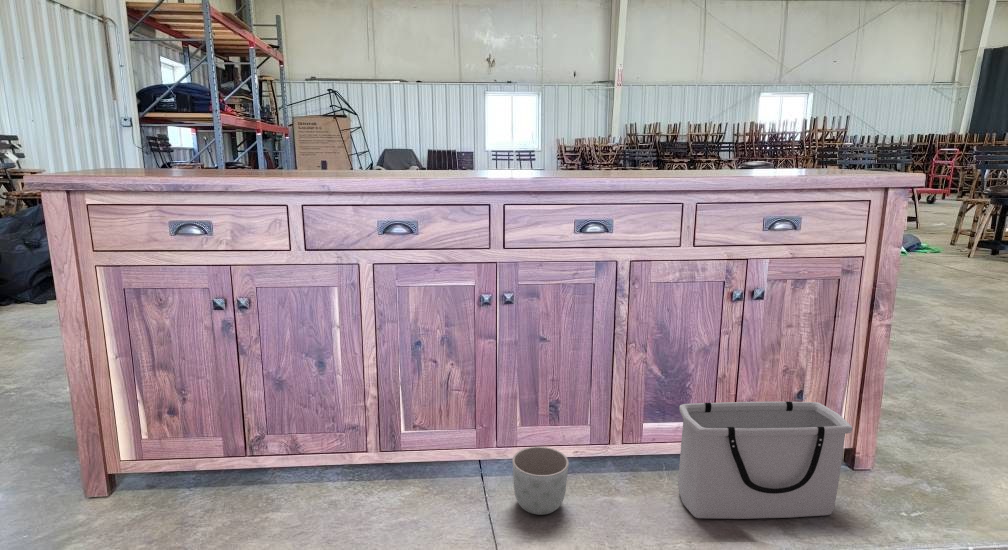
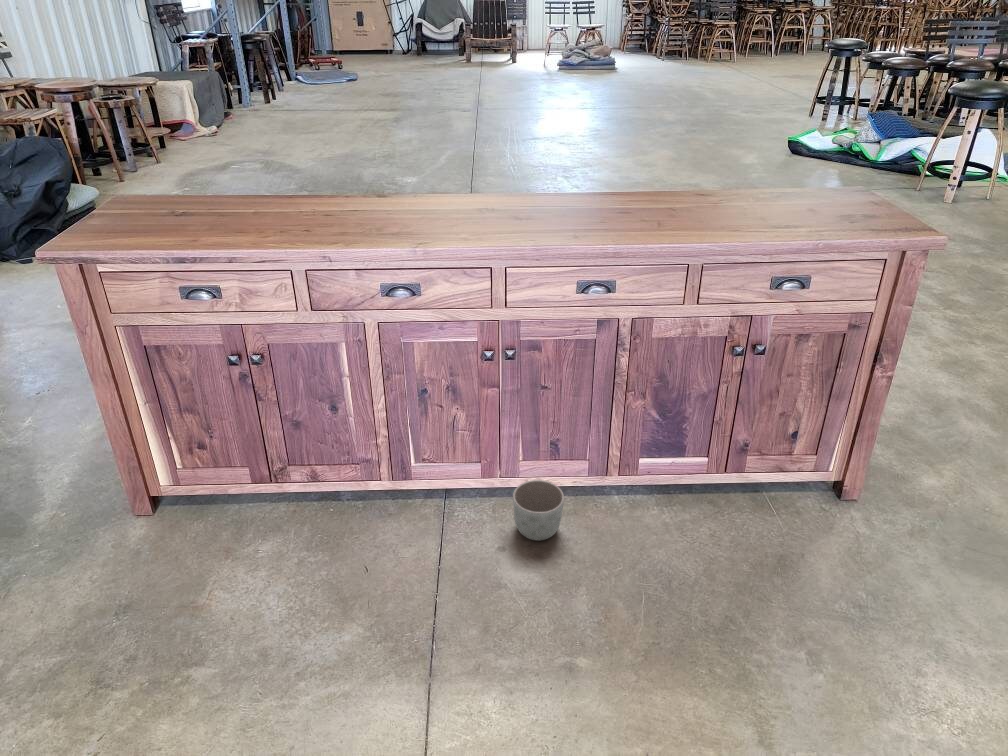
storage bin: present [678,401,852,519] -> none [666,447,827,548]

